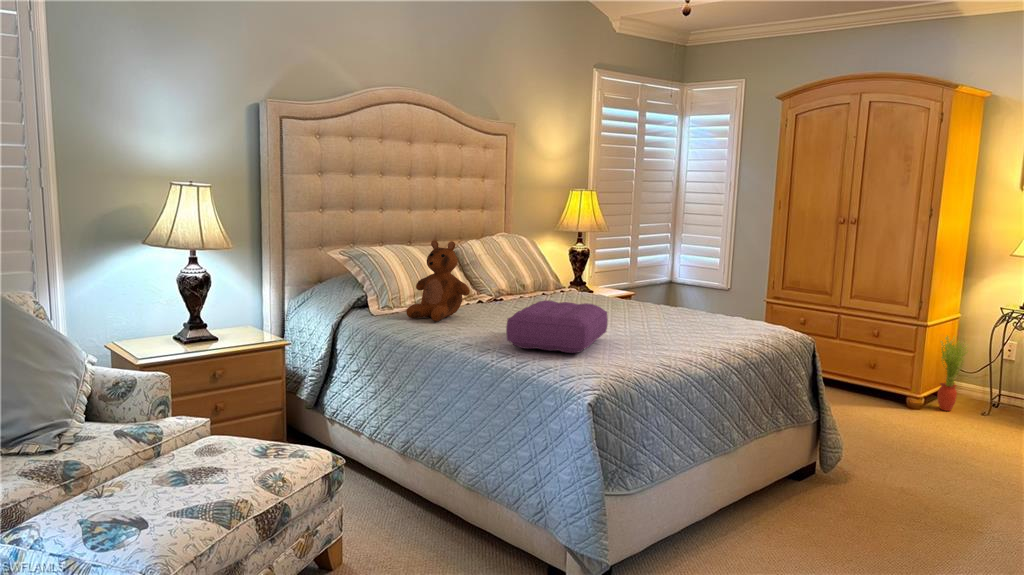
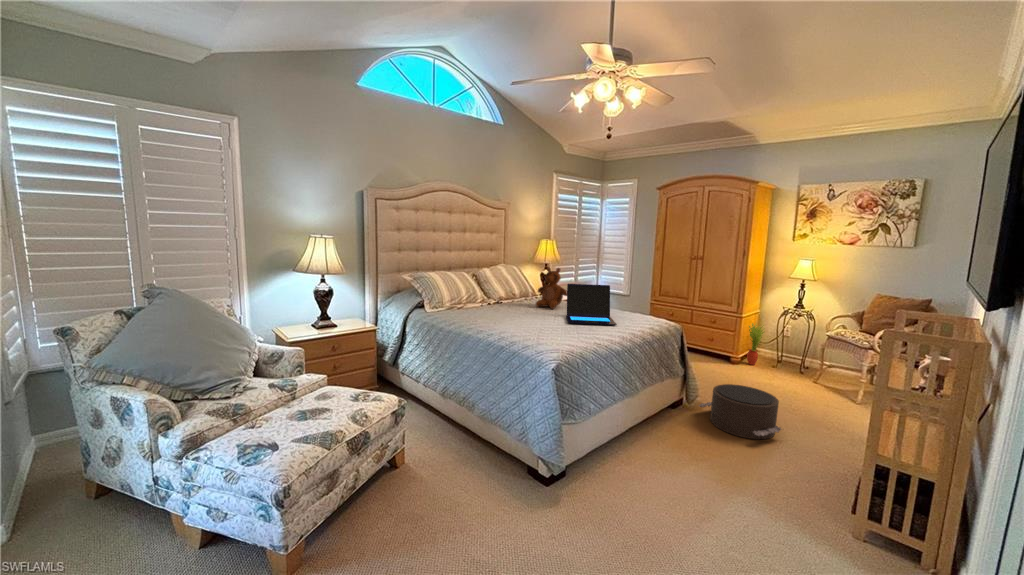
teddy bear: present [406,240,470,321] -> present [536,267,567,309]
laptop: none [614,265,702,337] -> present [566,284,617,325]
pillow: present [506,300,608,353] -> none [503,304,562,336]
pouf: none [844,439,988,530] -> present [699,384,781,439]

